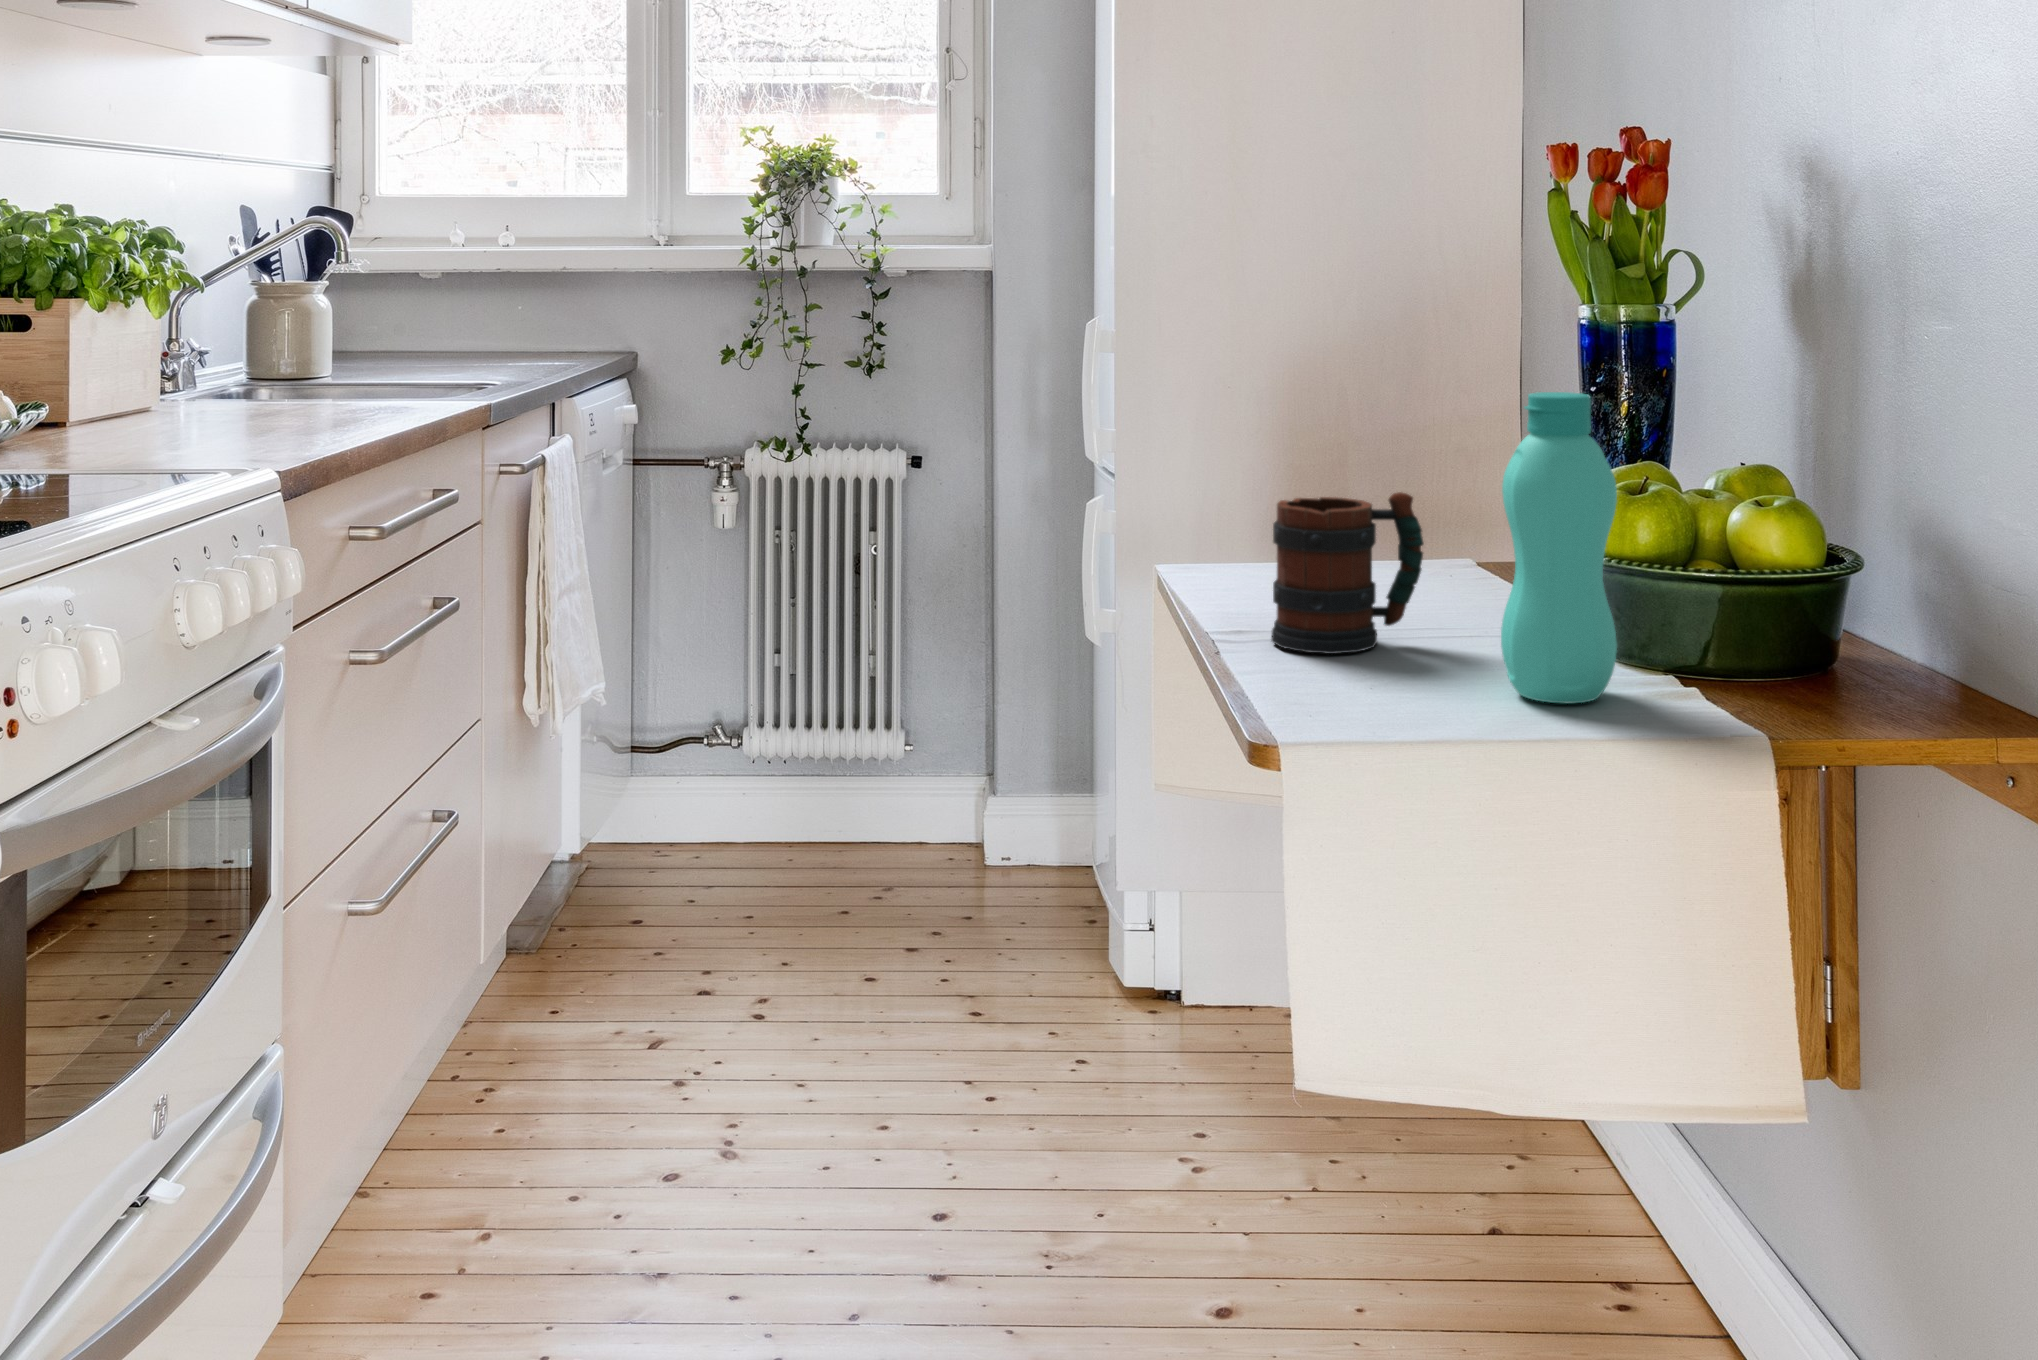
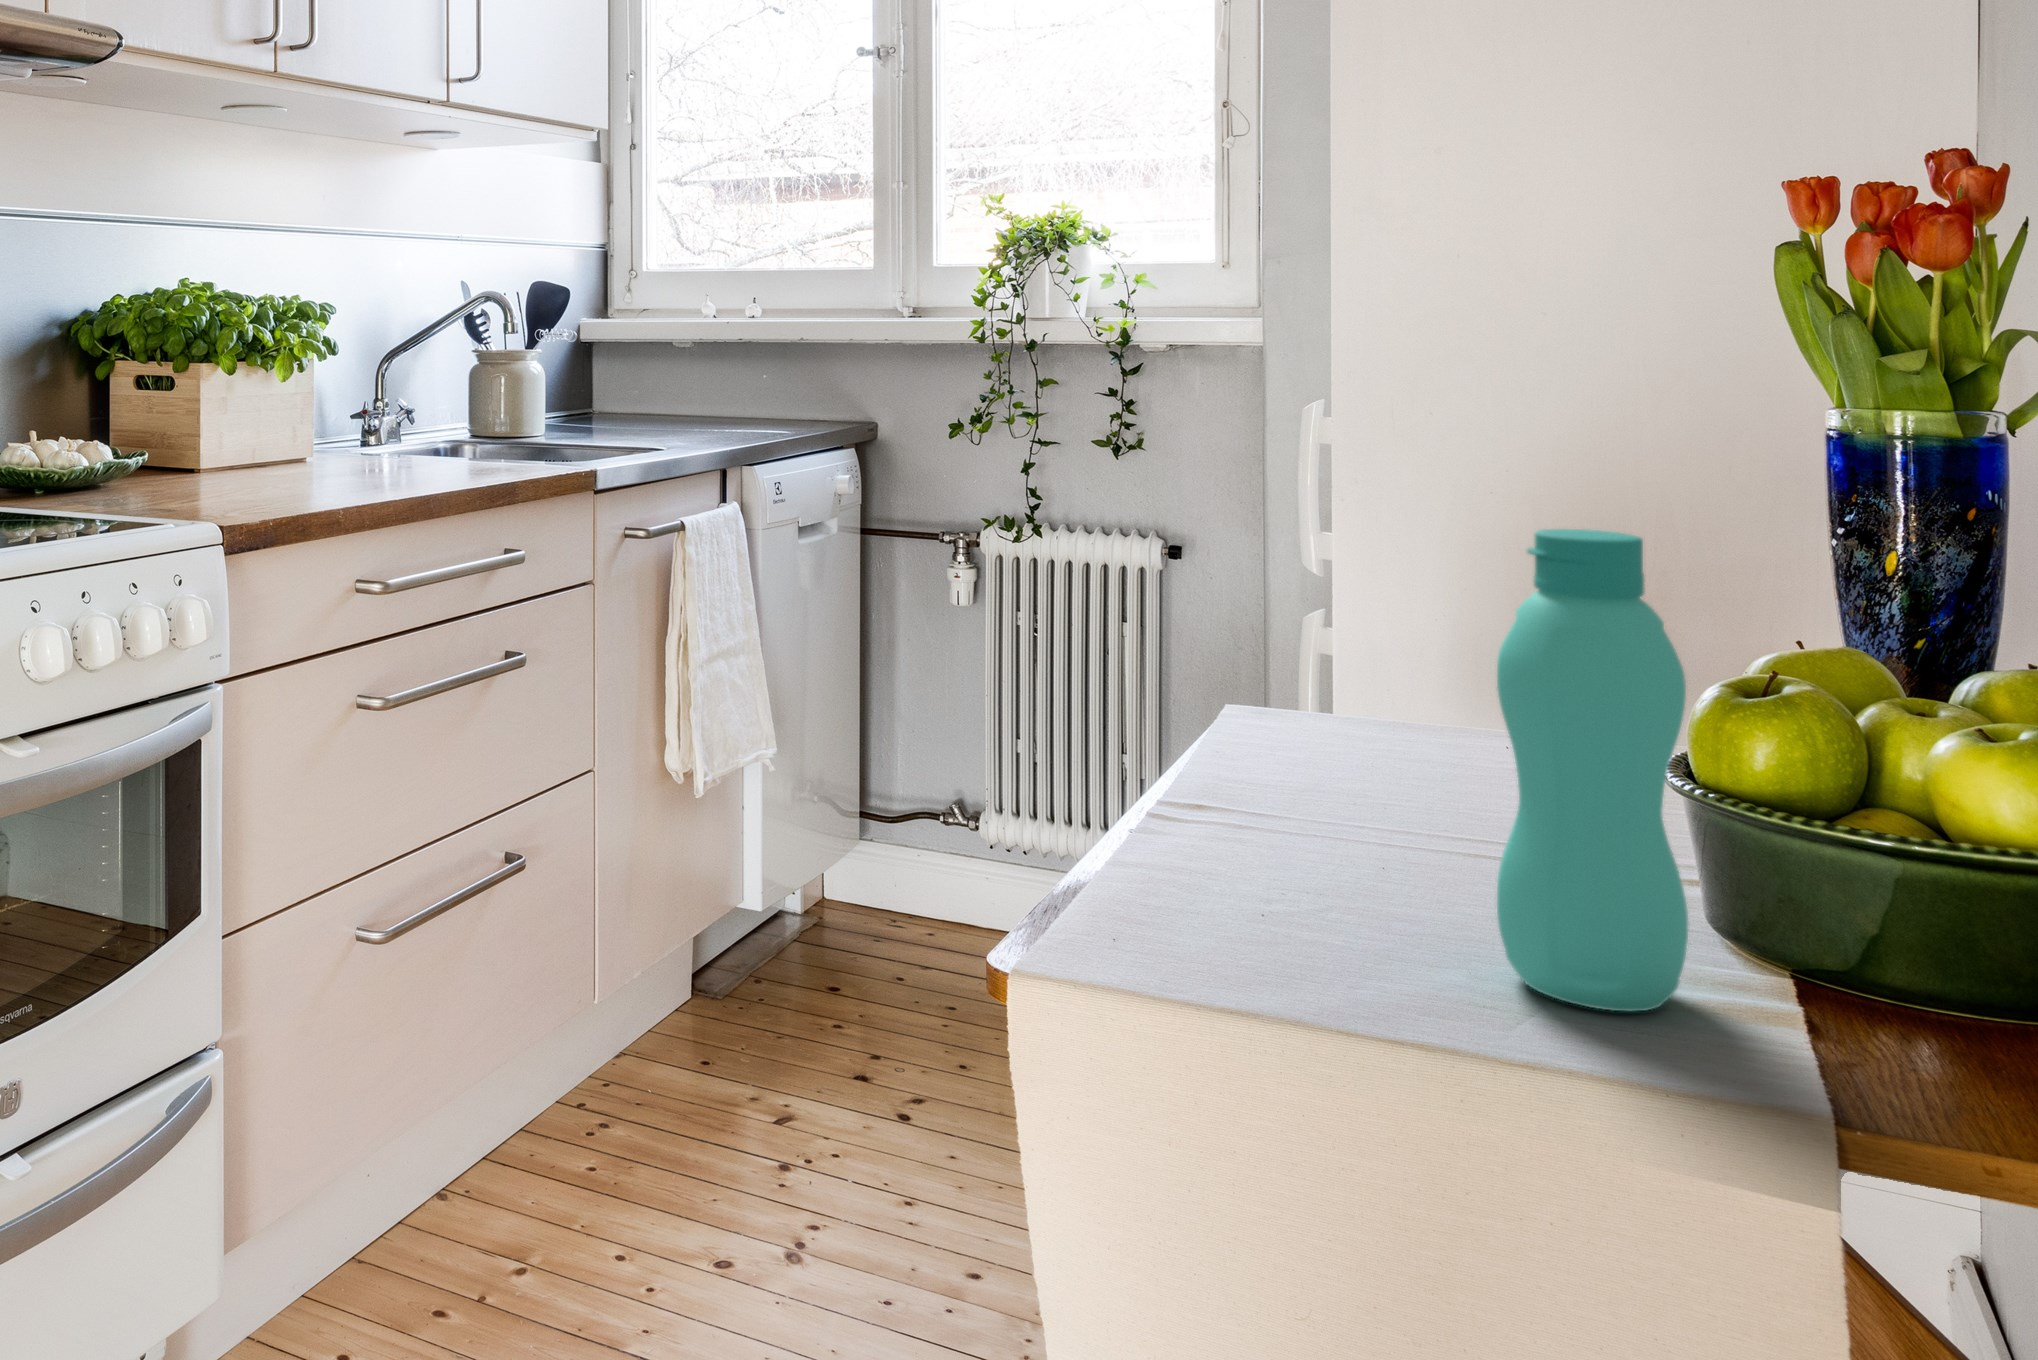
mug: present [1272,492,1424,654] -> none [1230,644,1459,866]

